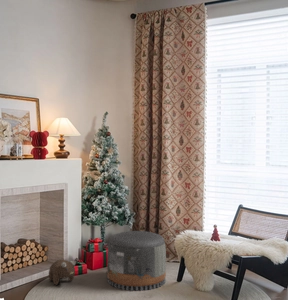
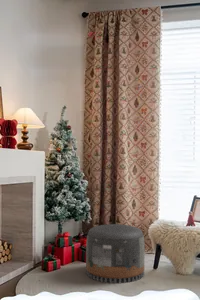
plush toy: present [49,259,76,285] -> none [28,257,60,284]

